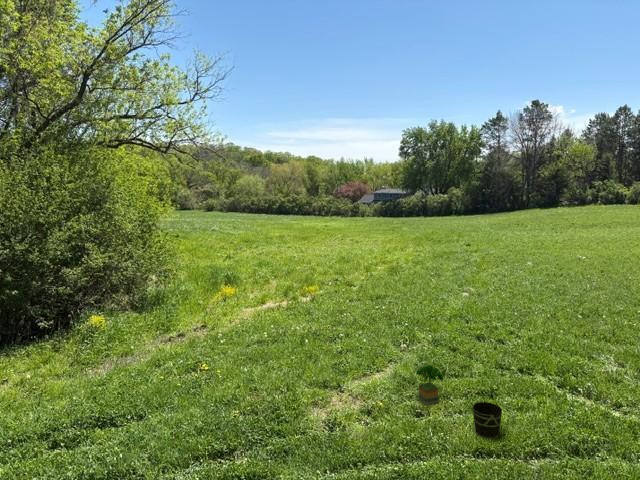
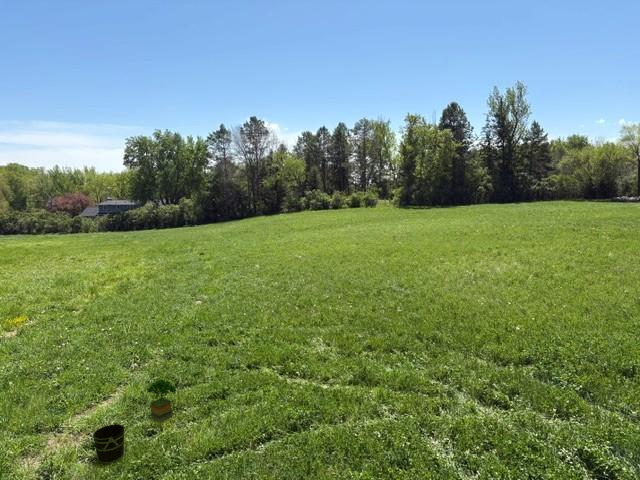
bucket: present [473,401,502,439] -> present [93,424,124,463]

